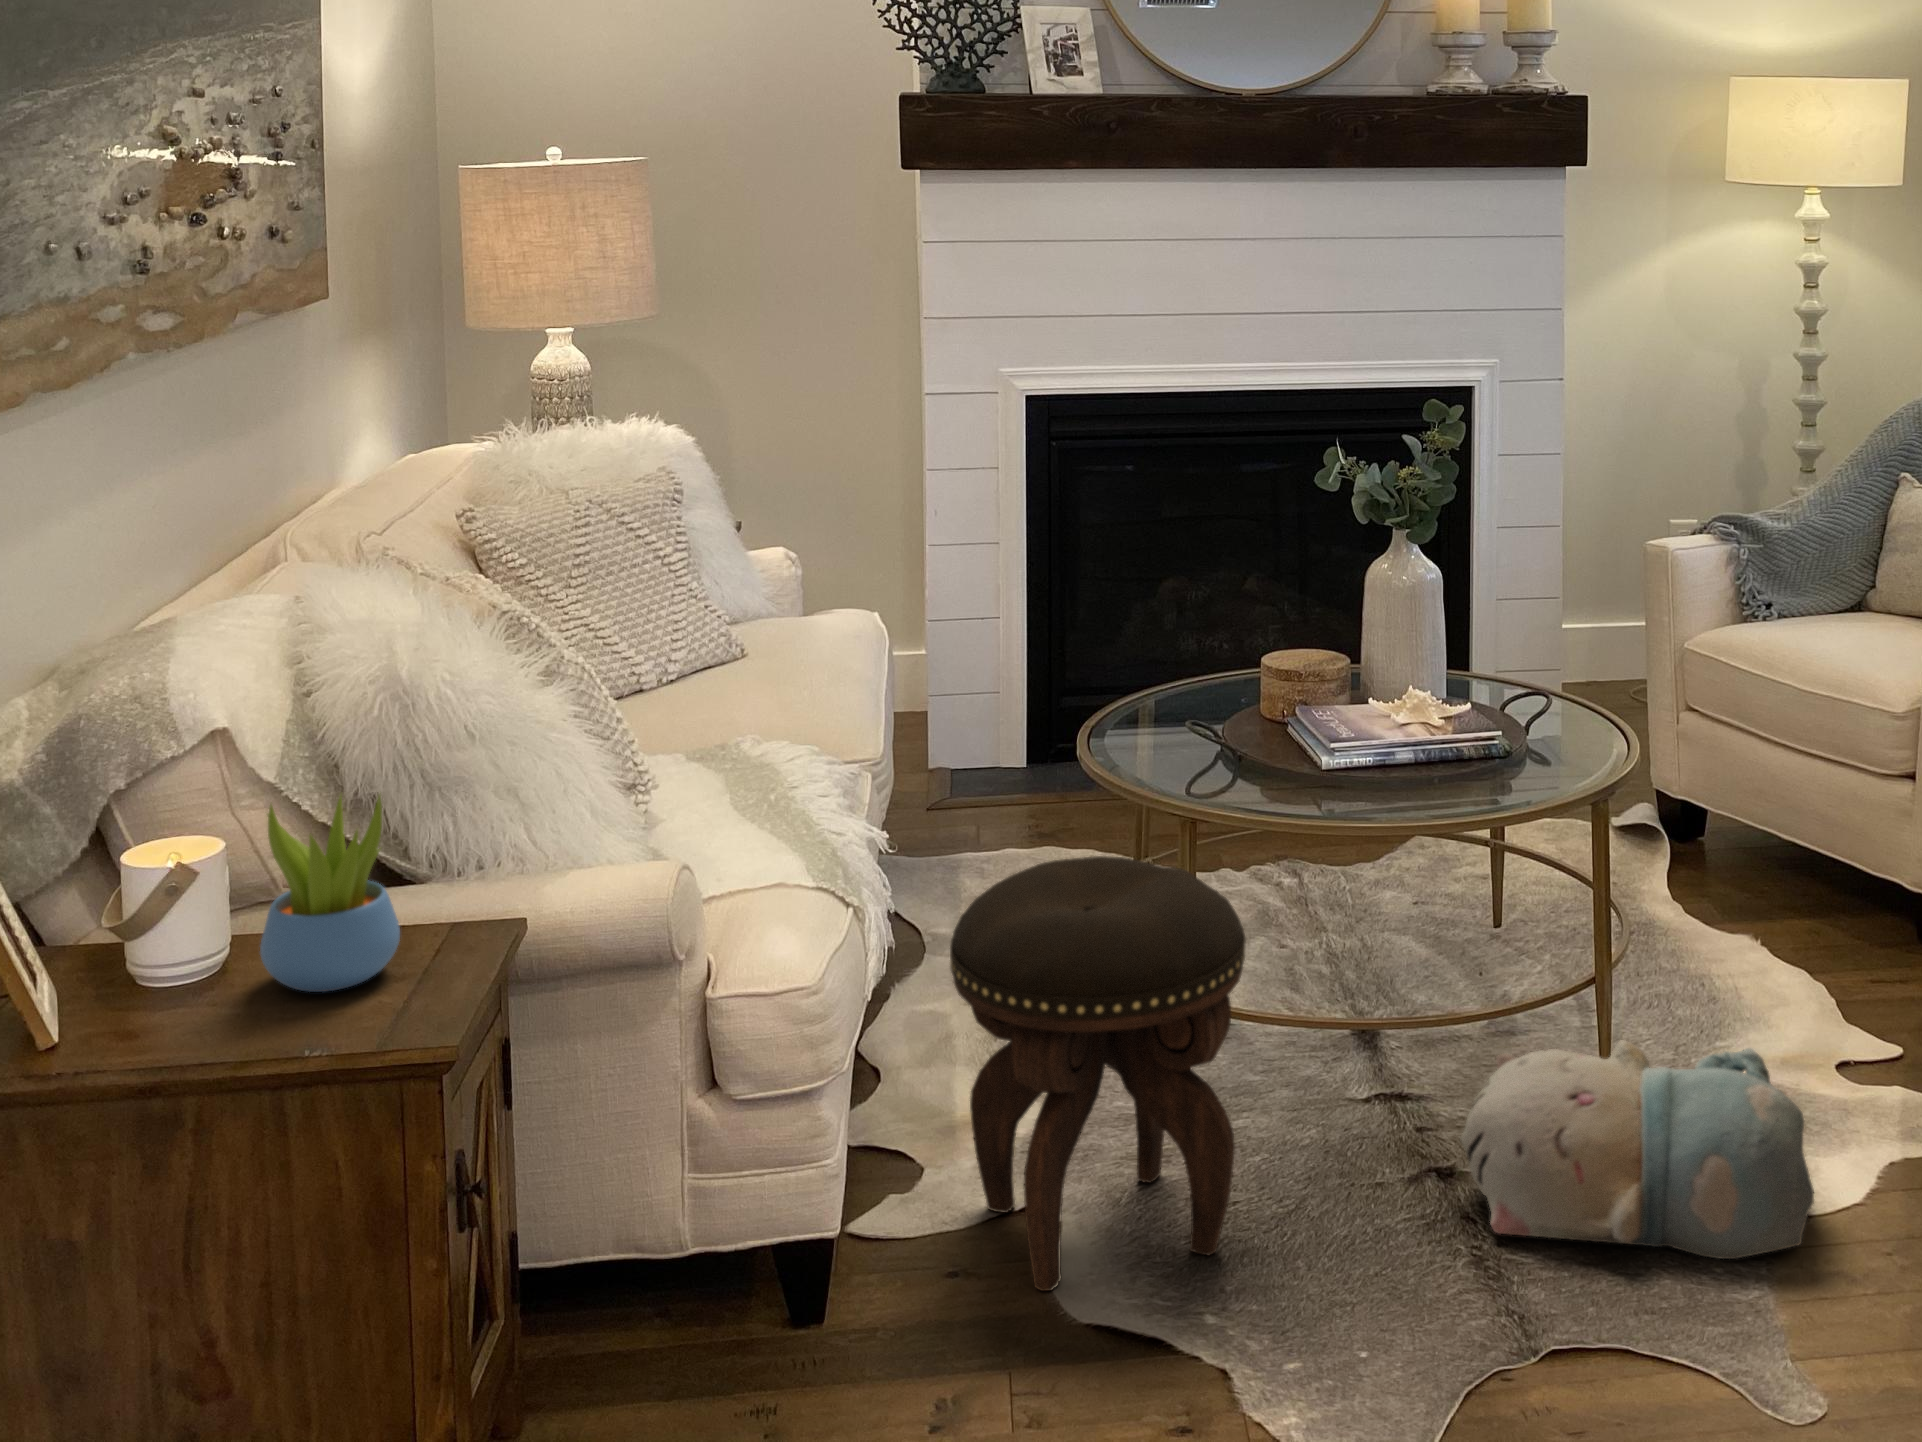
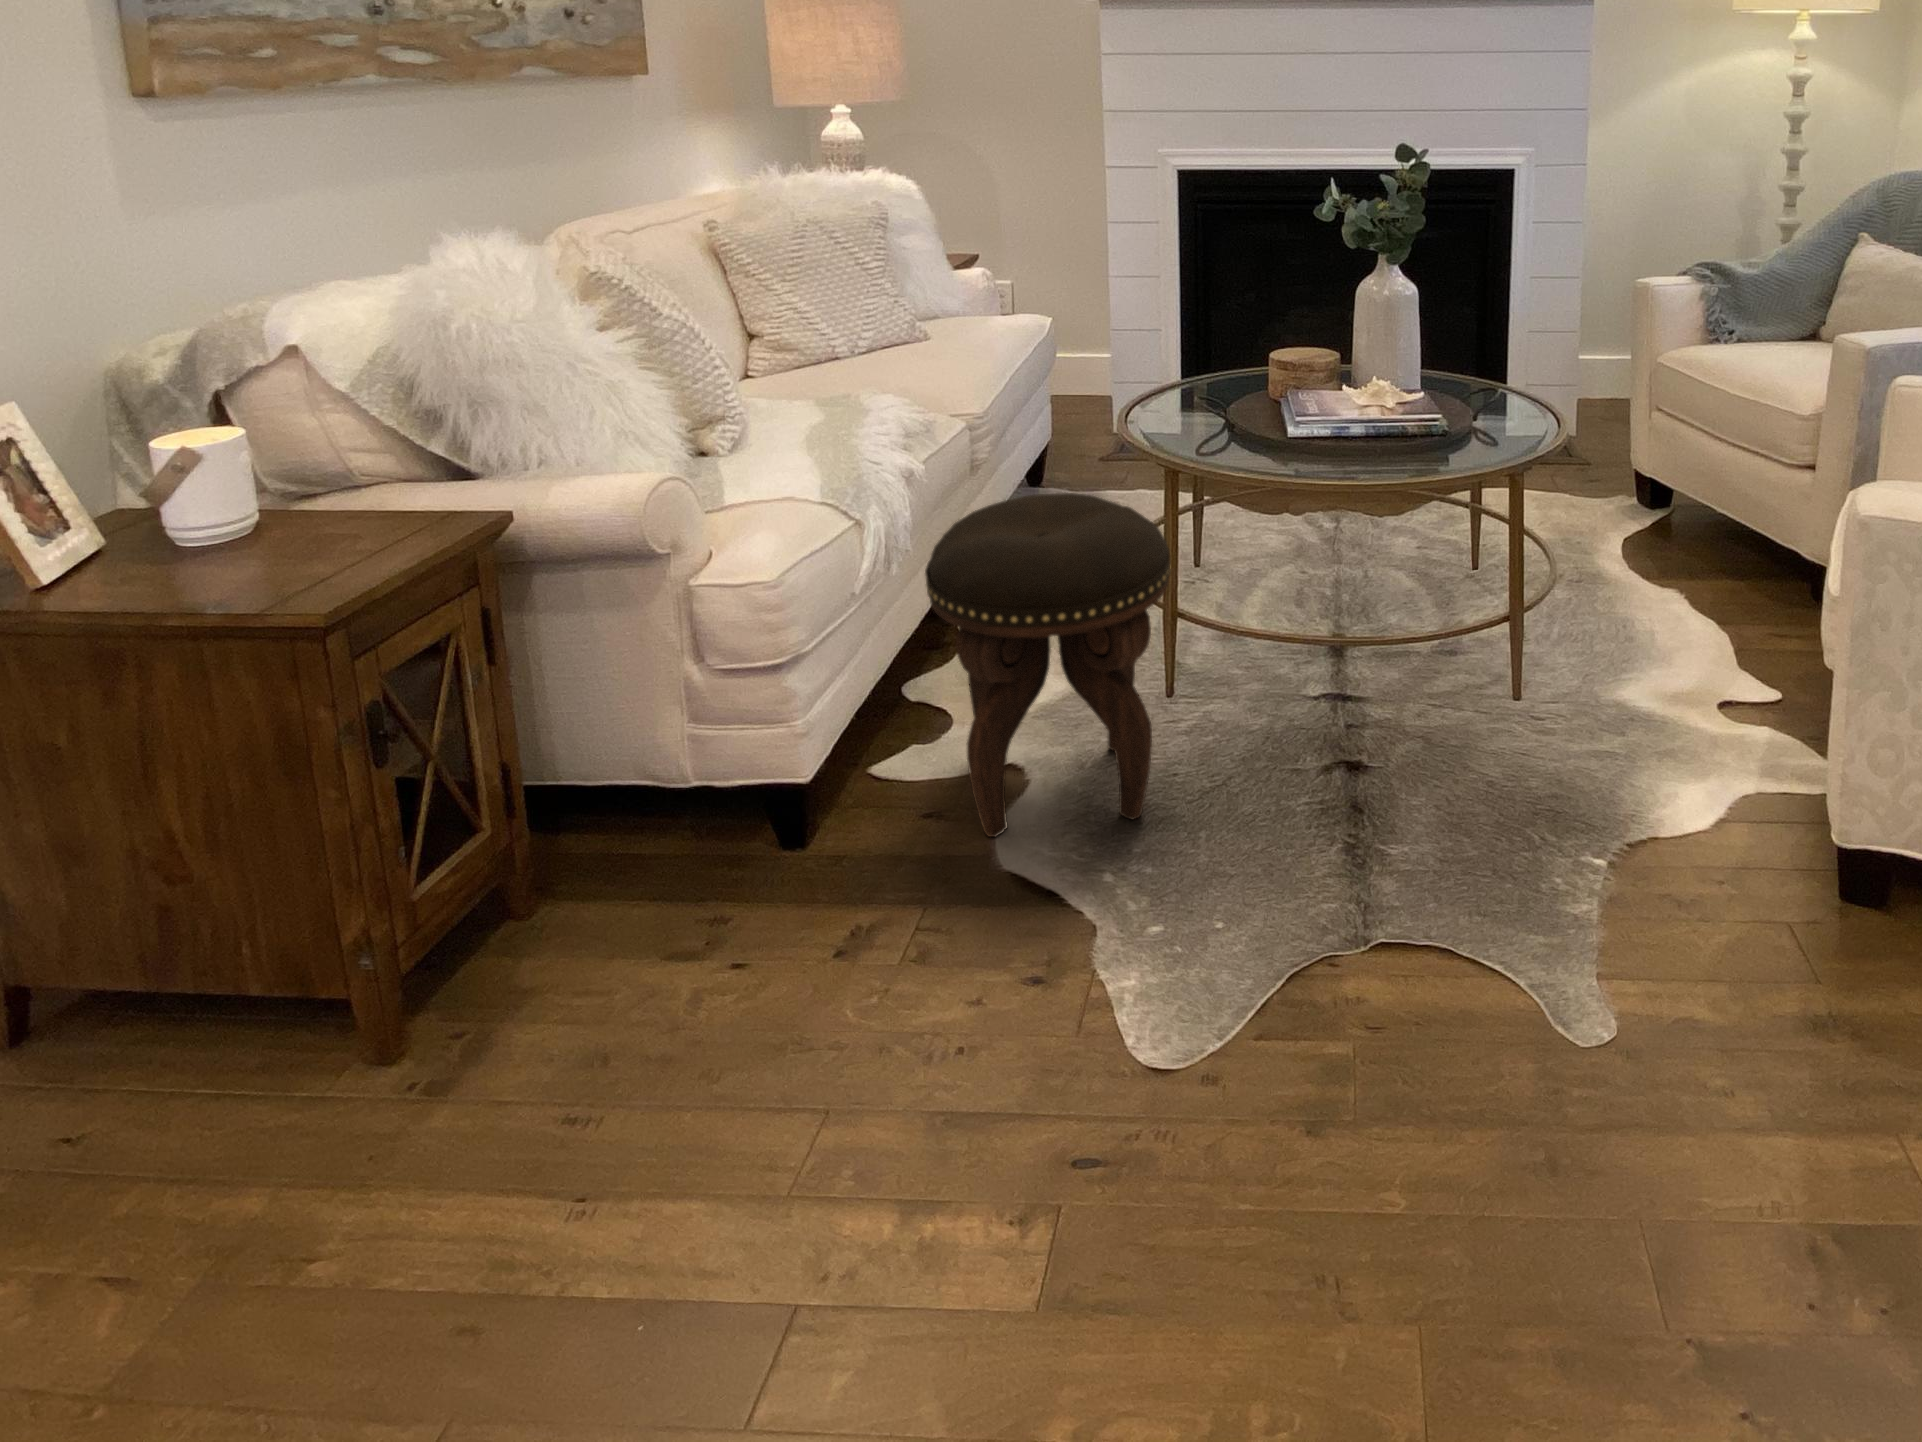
succulent plant: present [260,795,400,992] -> none [232,402,379,565]
plush toy: present [1461,1040,1814,1259] -> none [1359,673,1657,873]

